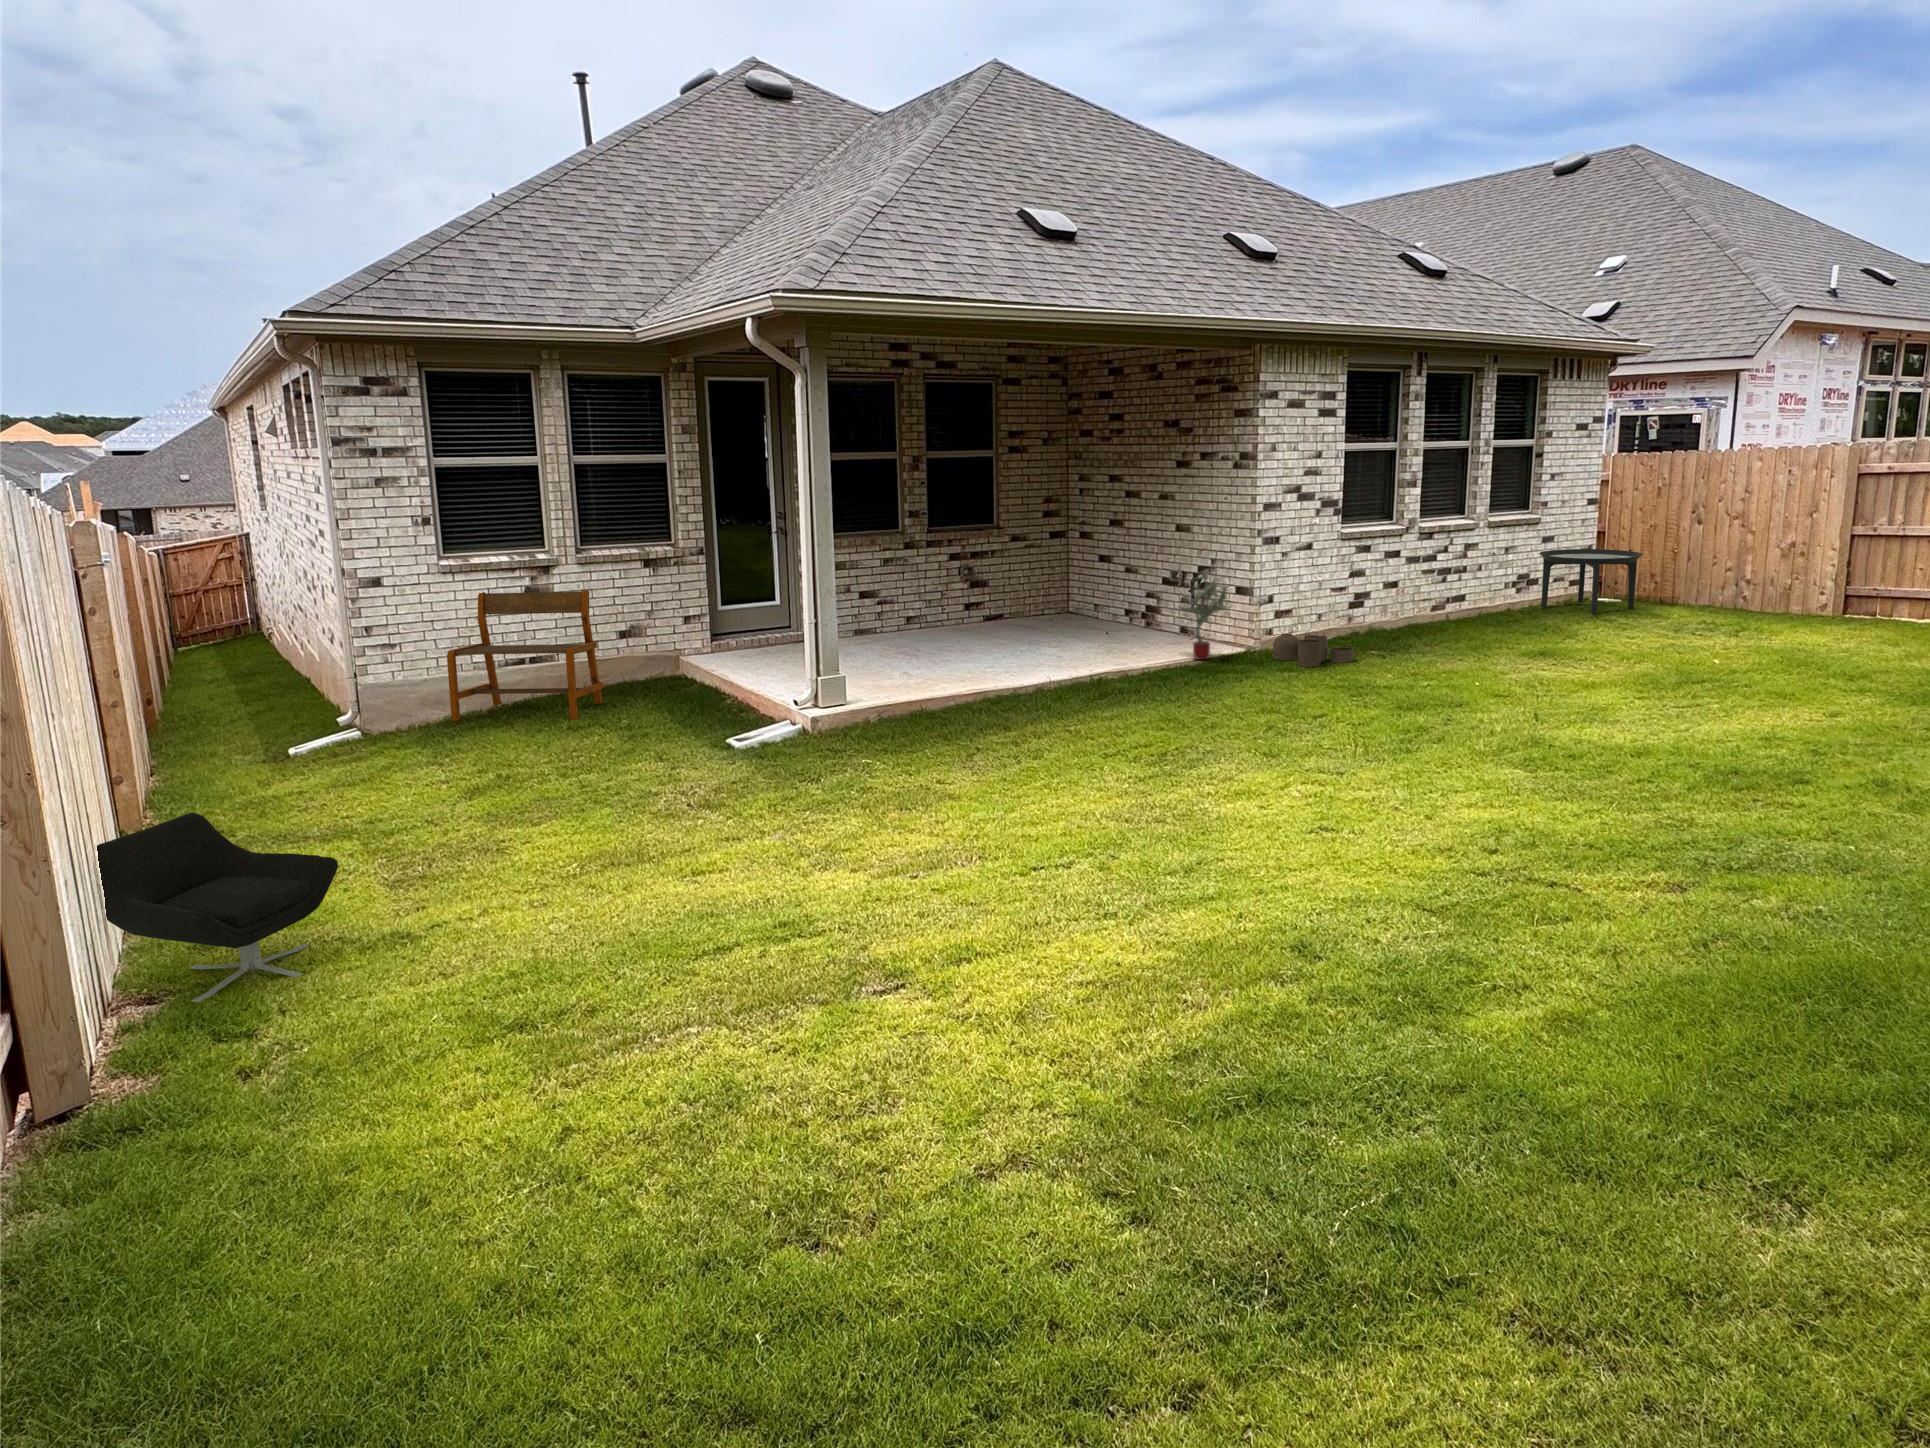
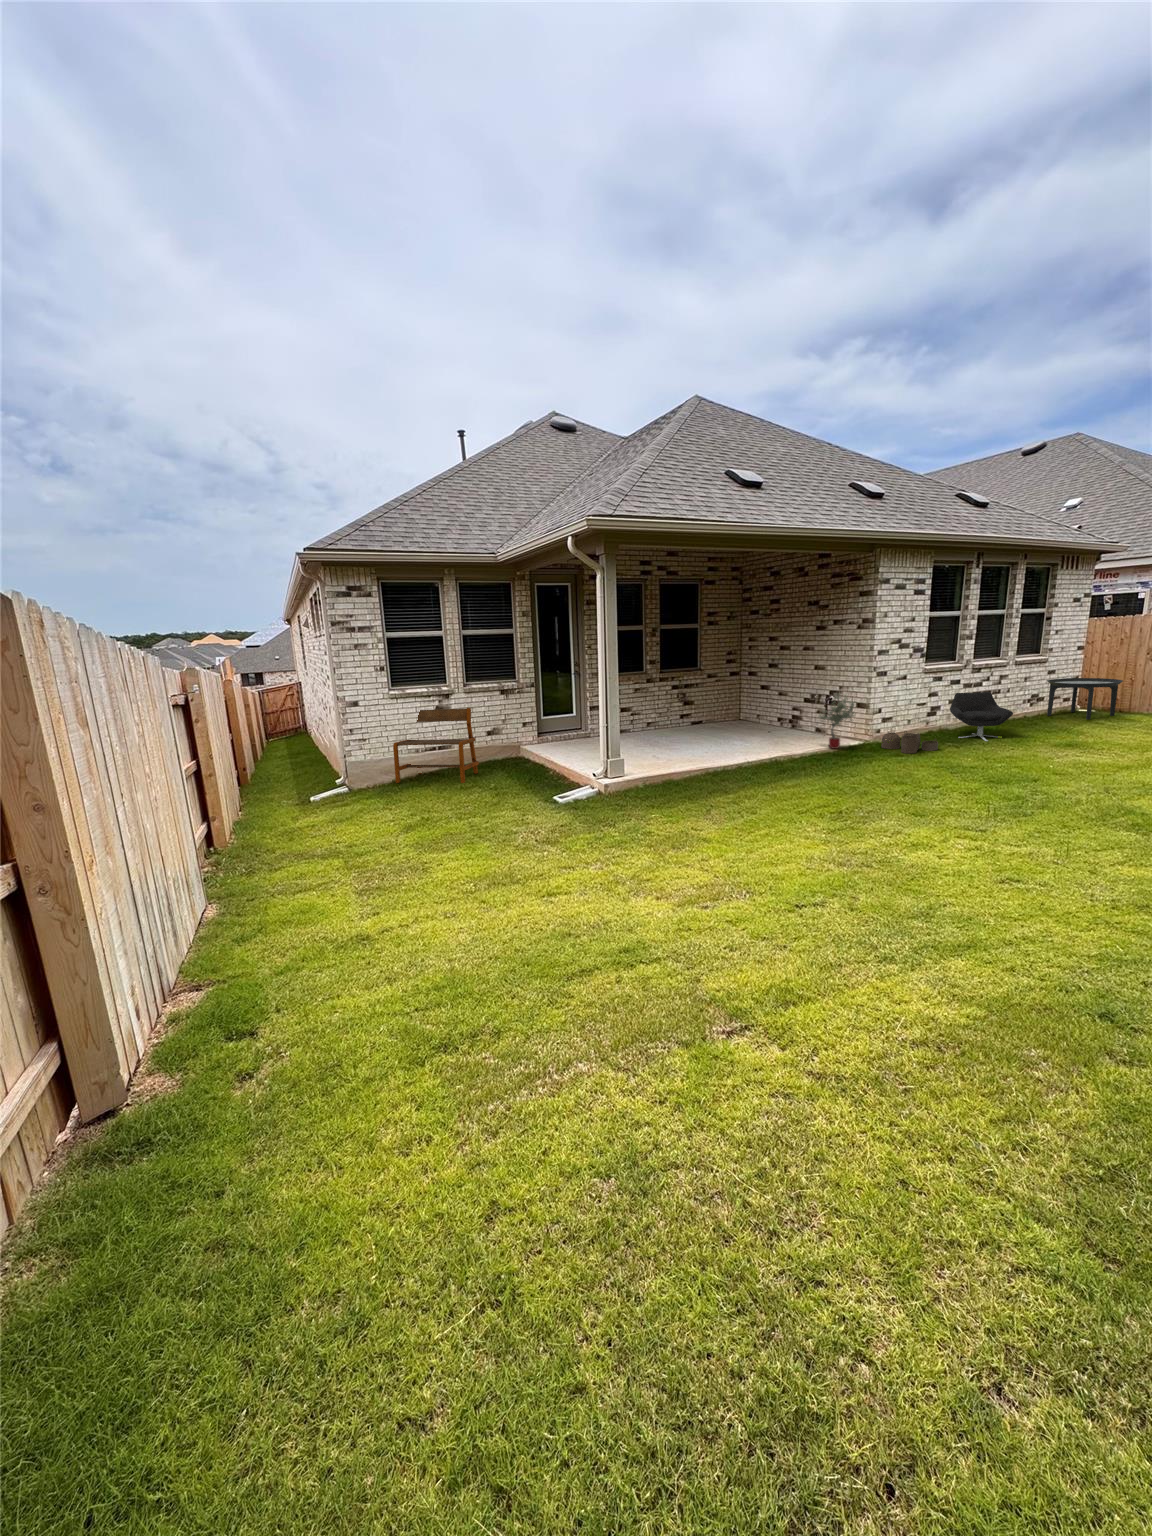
lounge chair: present [97,813,338,1002] -> present [950,692,1013,741]

